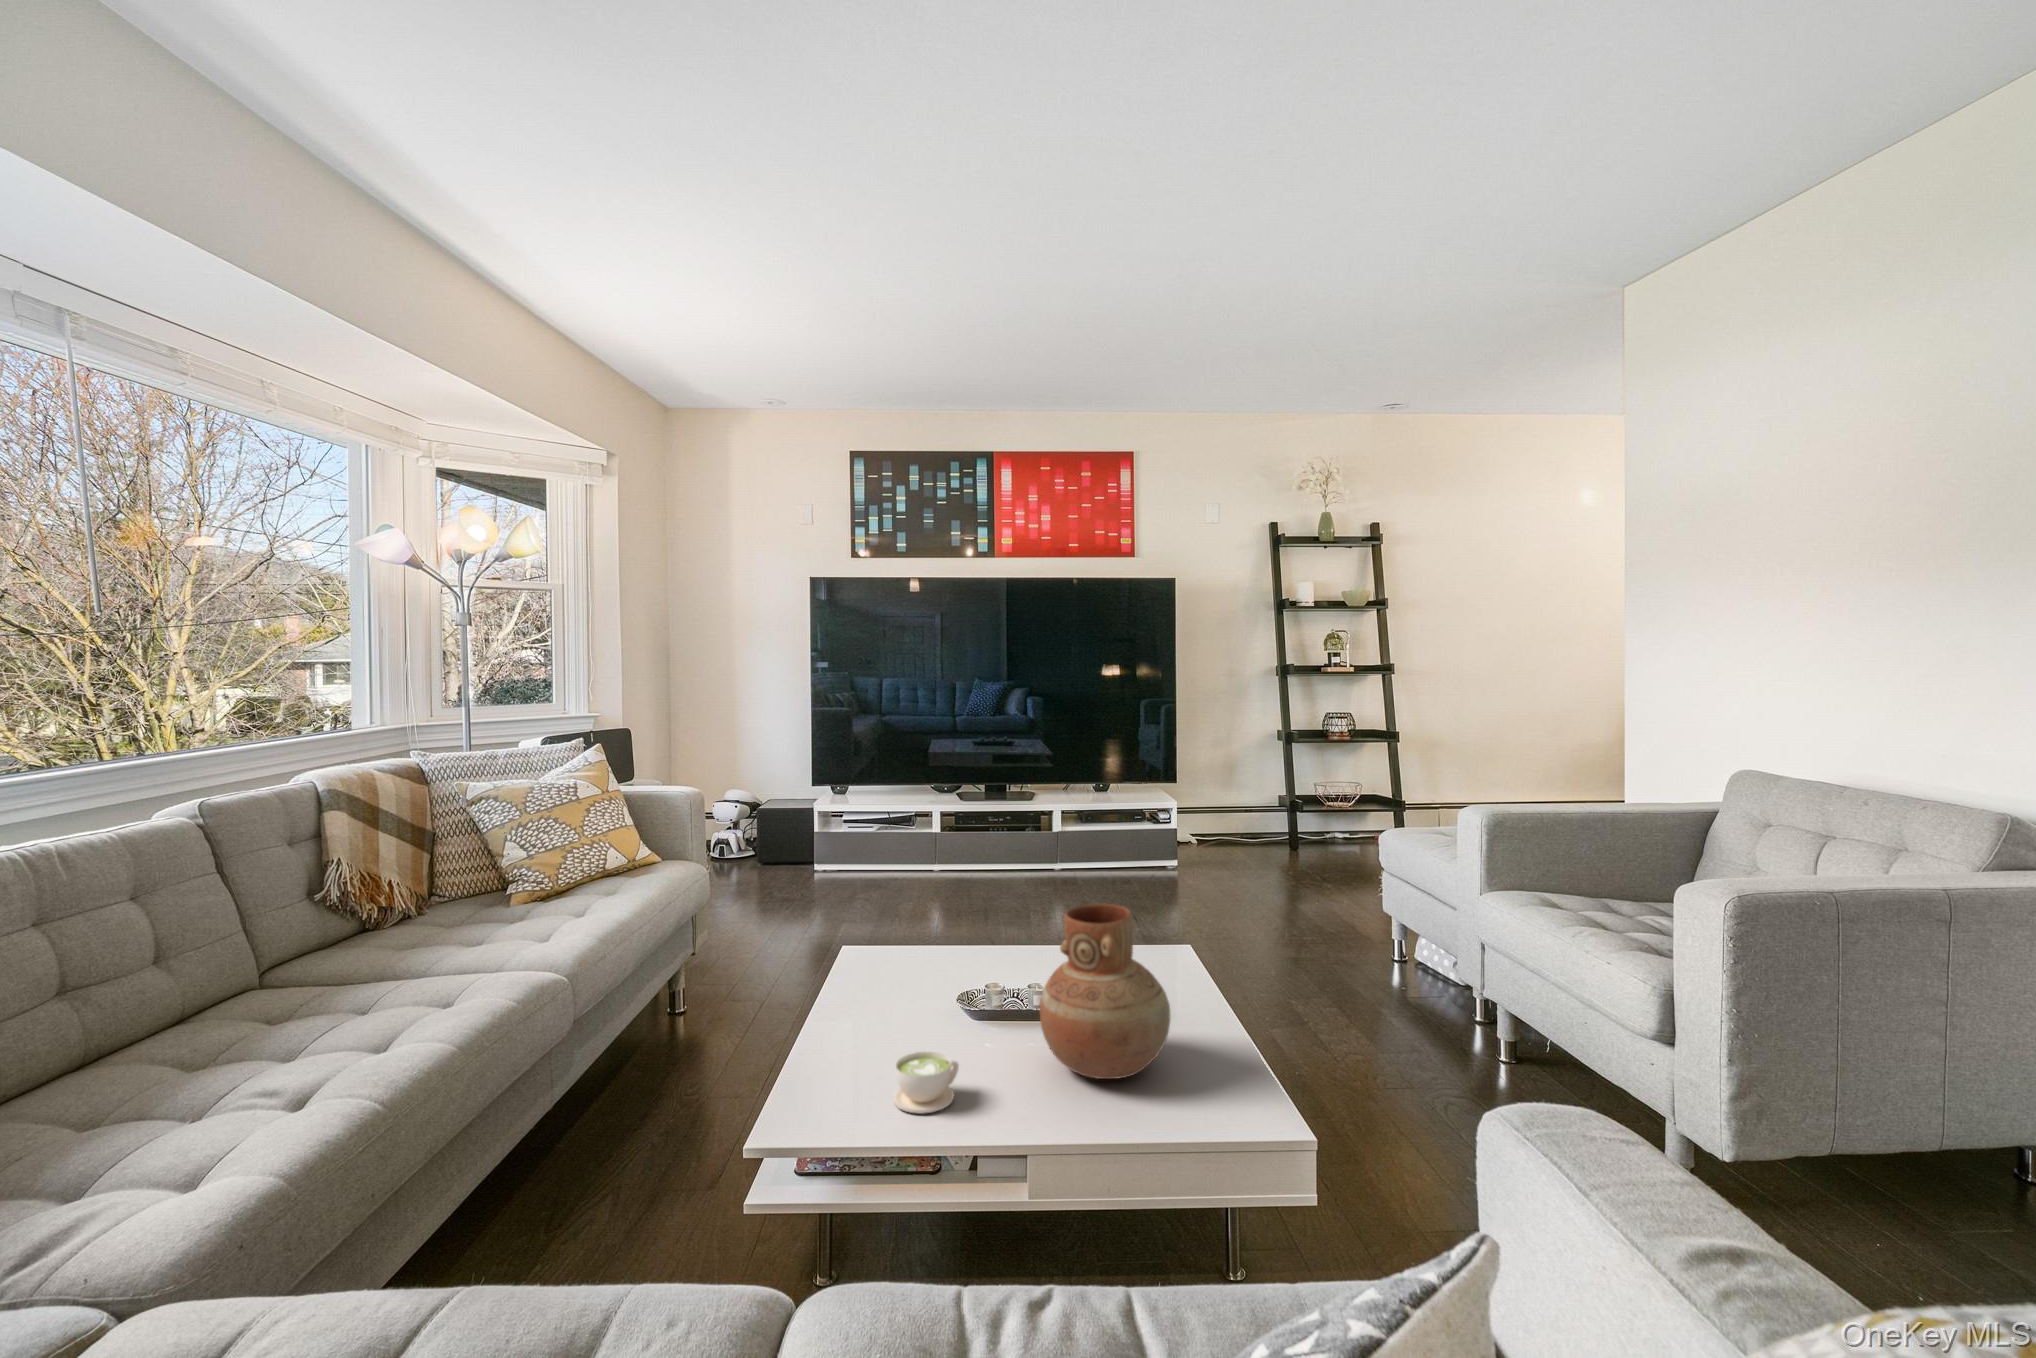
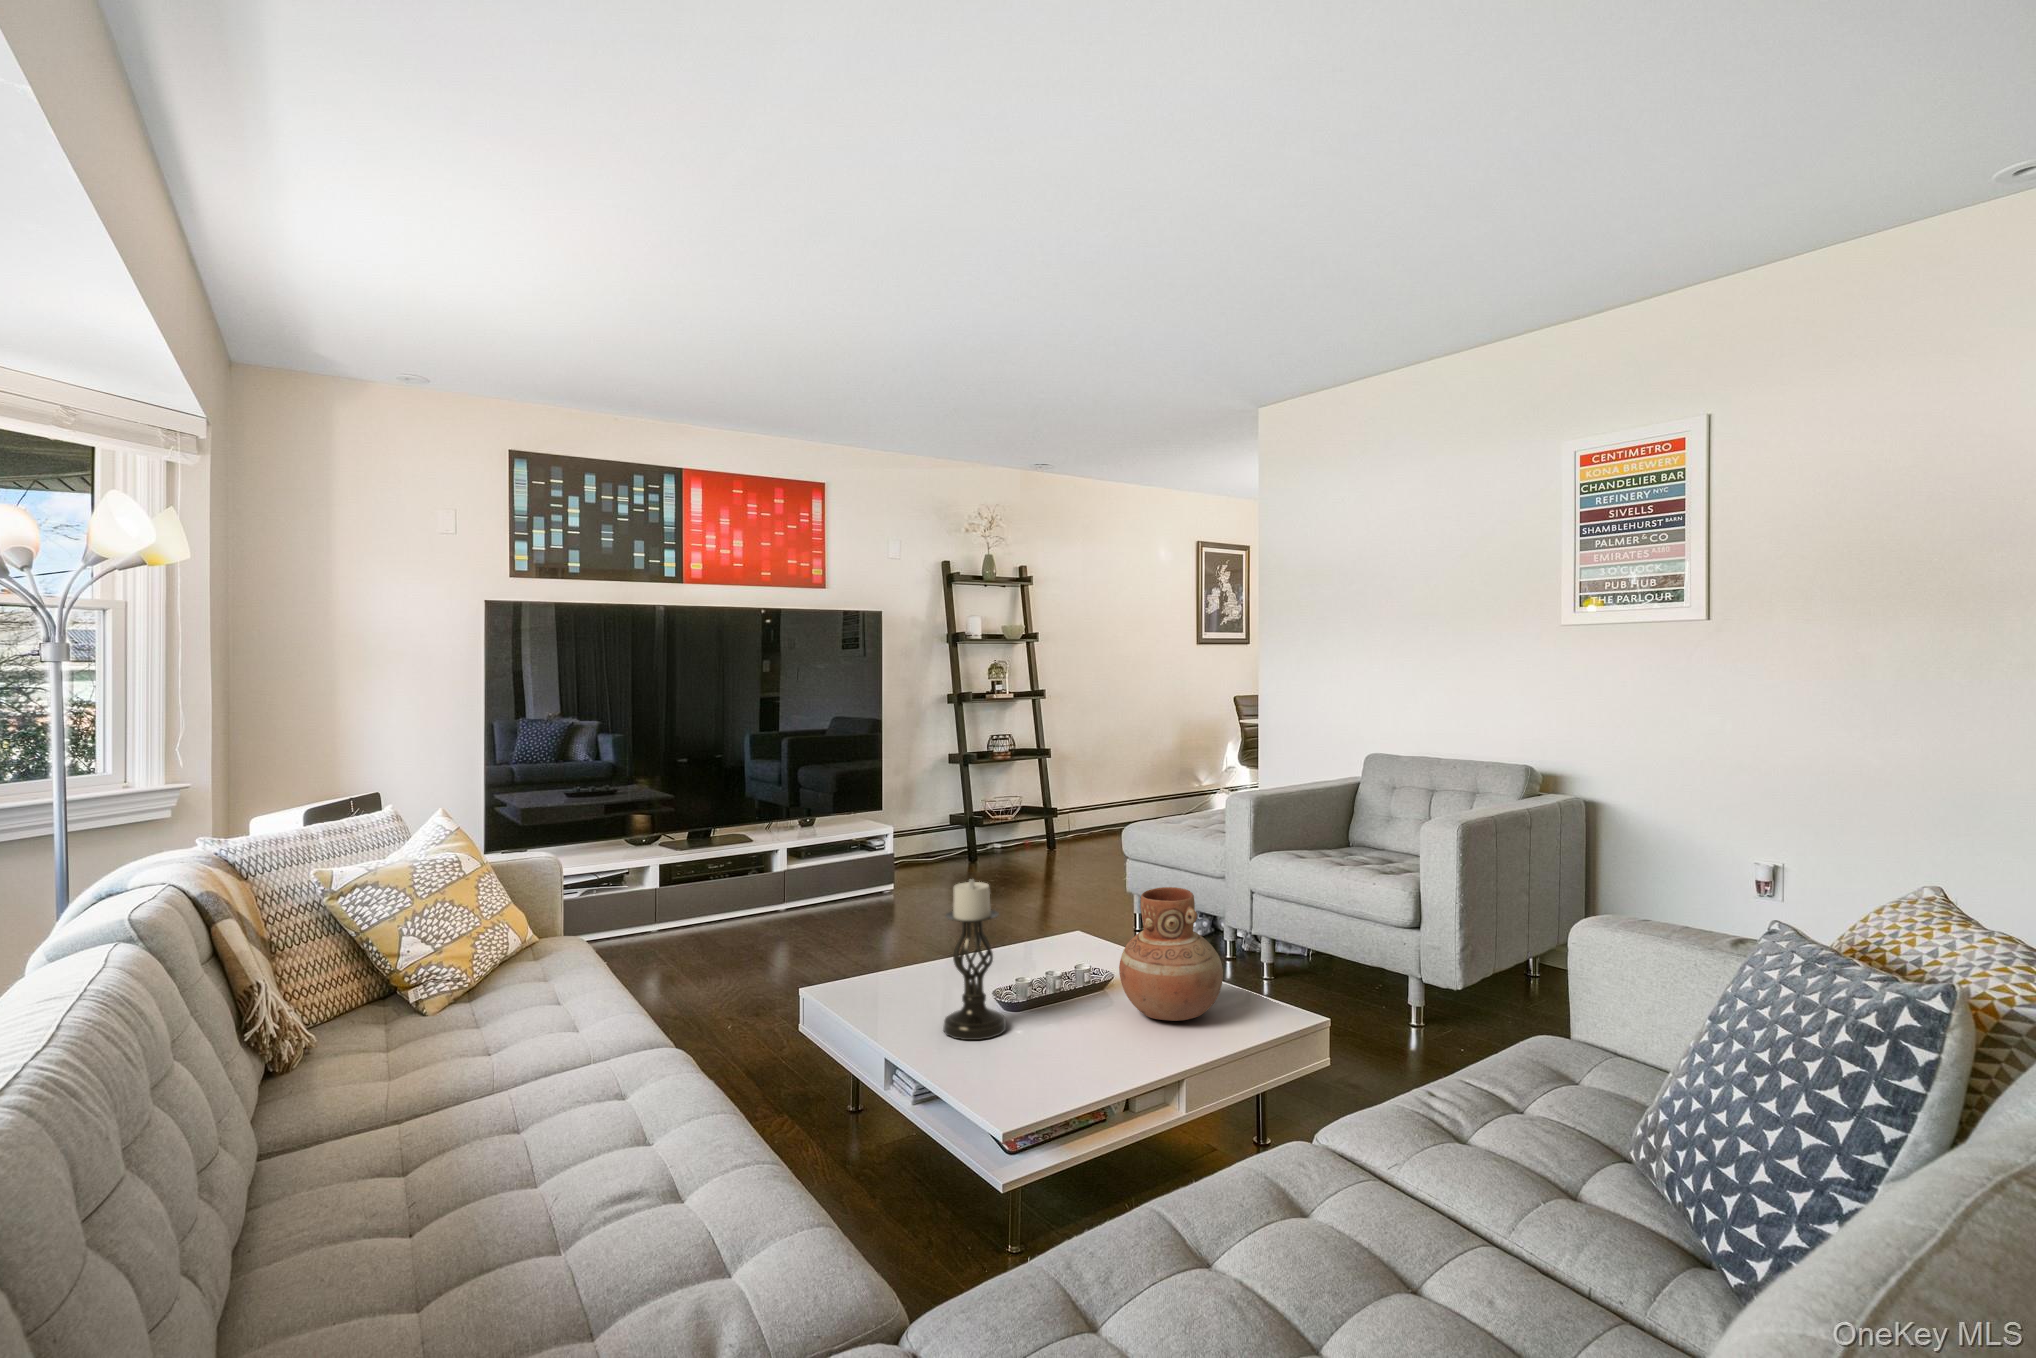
candle holder: none [853,860,925,1040] -> present [943,879,1006,1040]
coffee cup: present [893,1052,959,1114] -> none [1069,1025,1119,1072]

